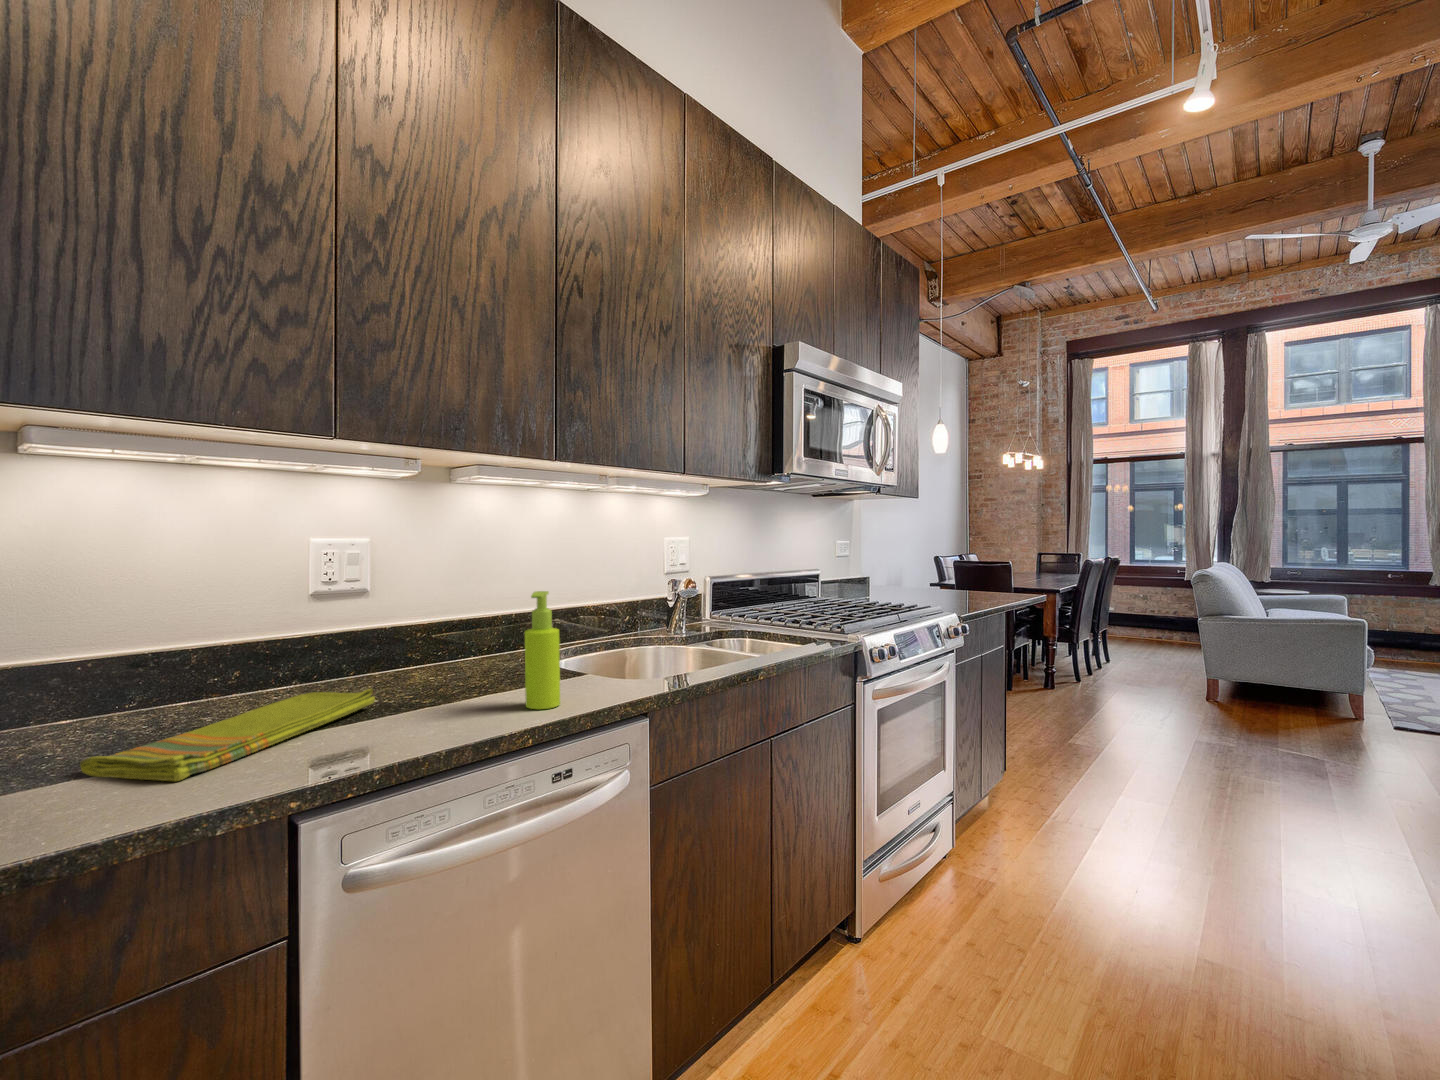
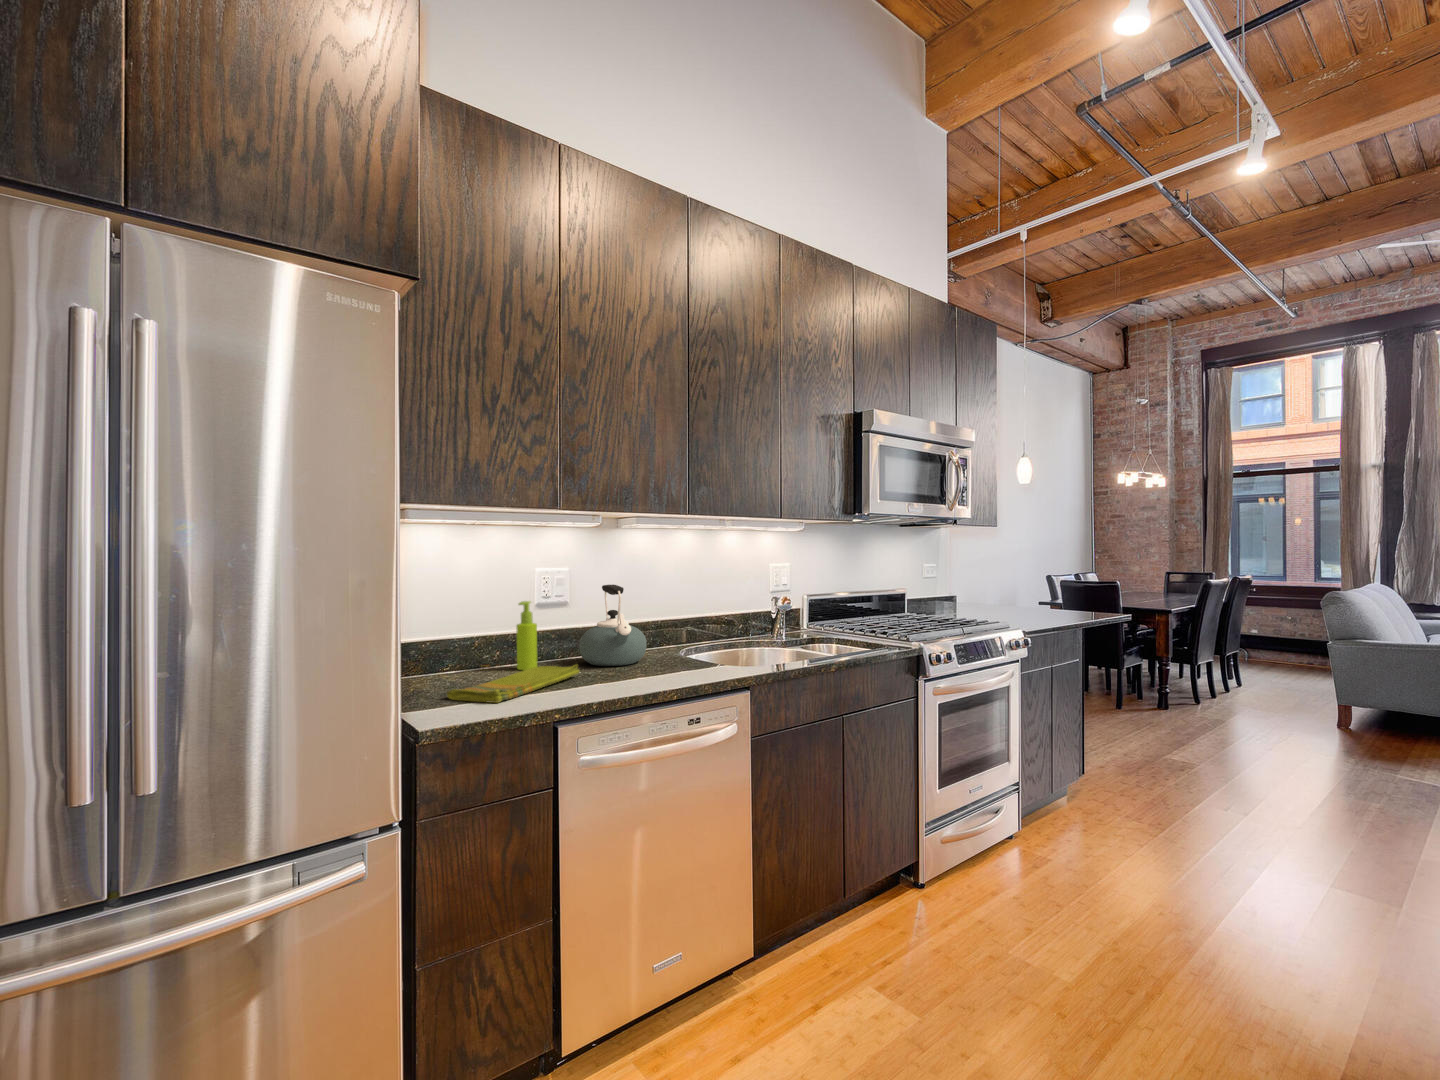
kettle: none [387,563,494,685] -> present [579,585,647,666]
soap dispenser: present [525,591,560,709] -> present [516,601,538,670]

